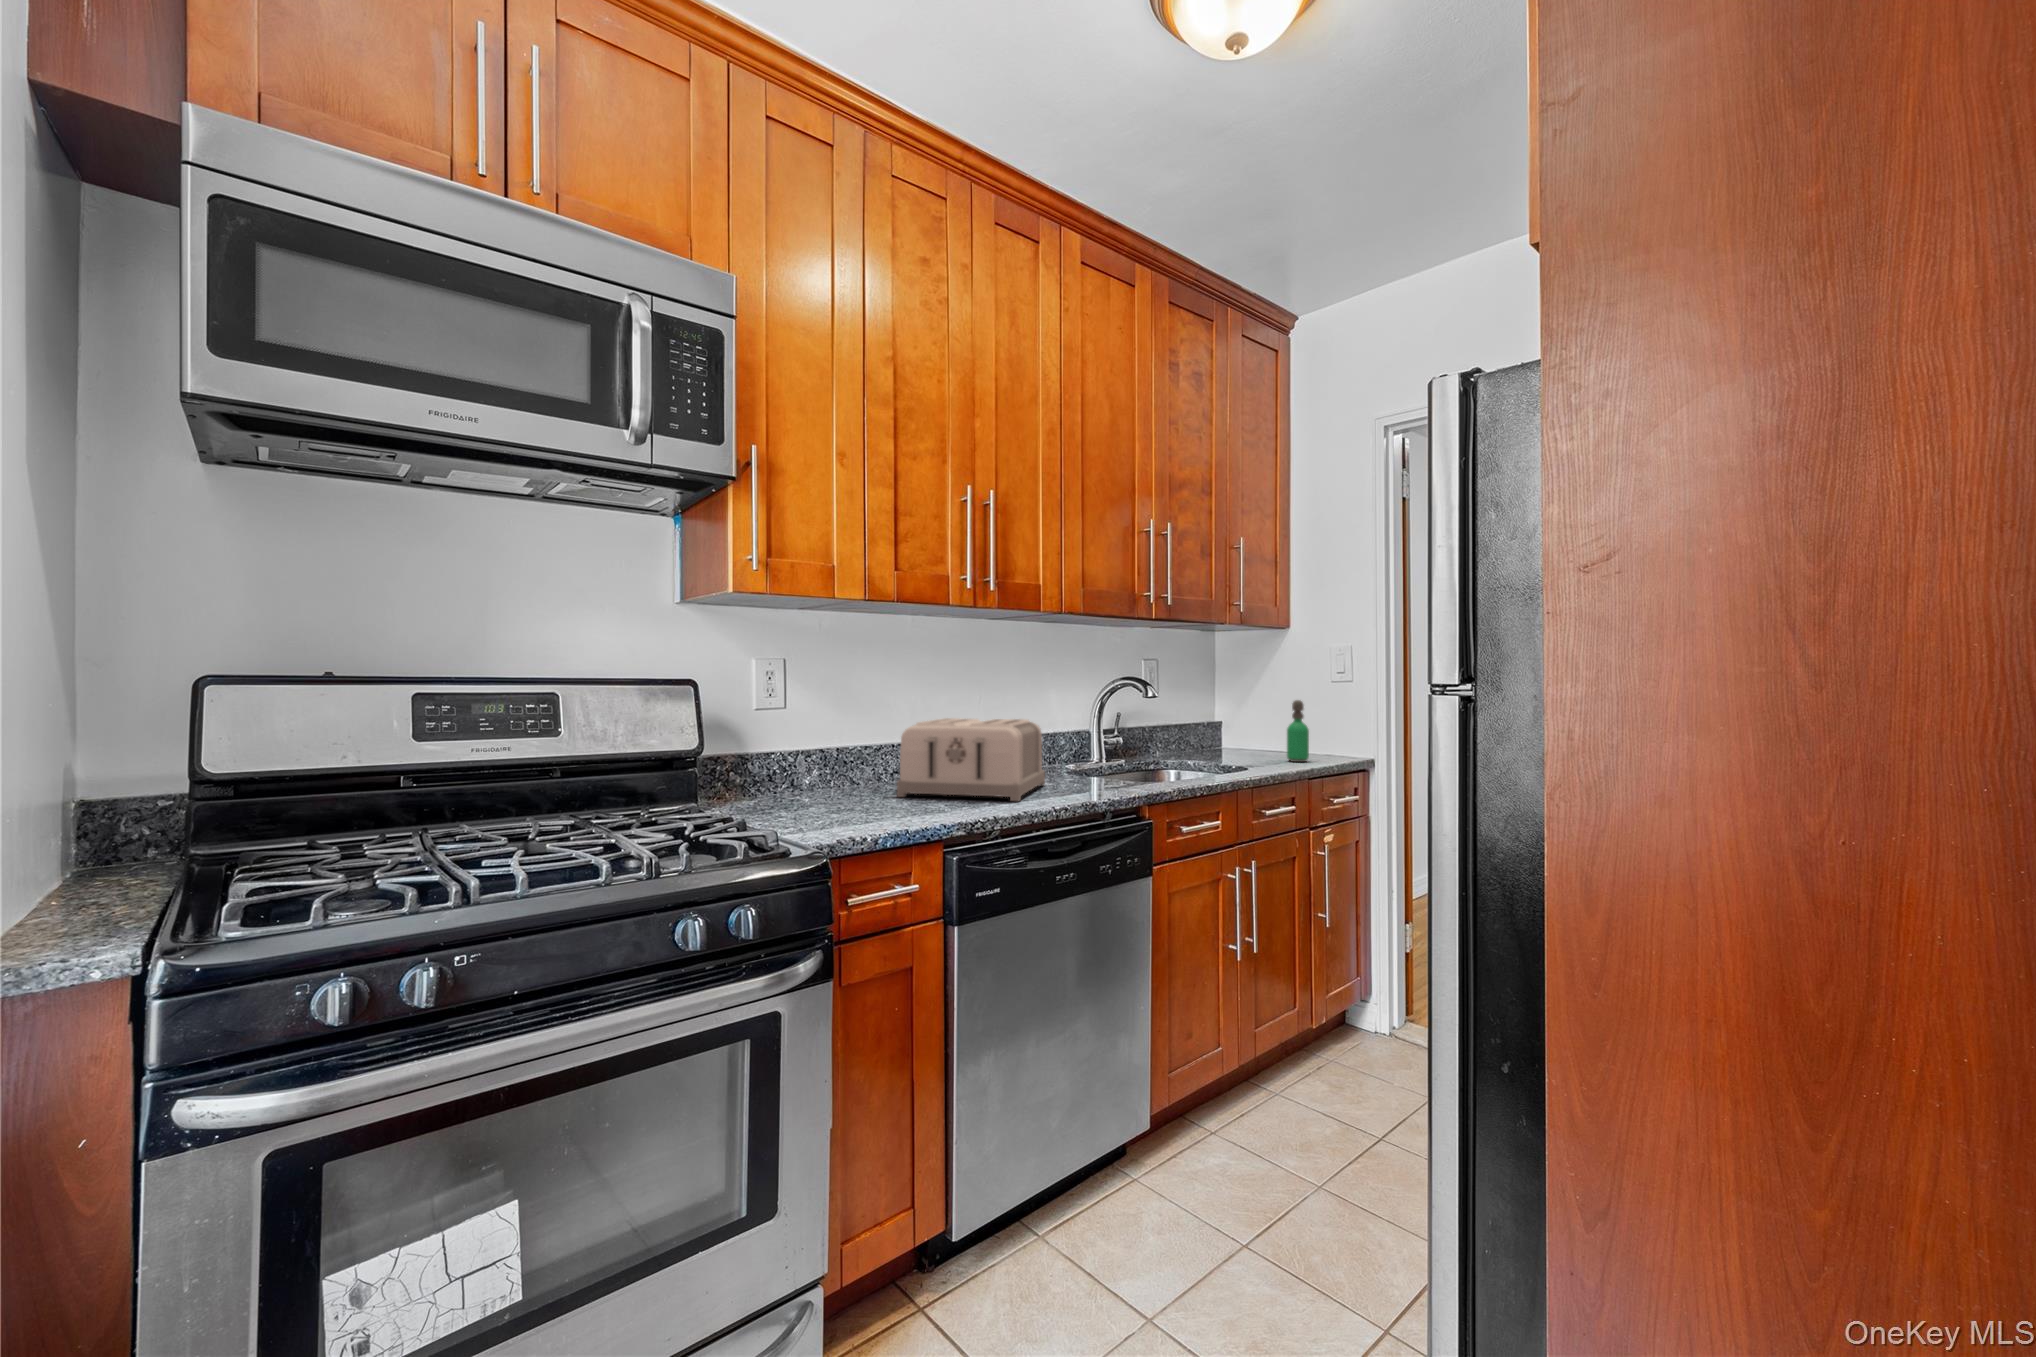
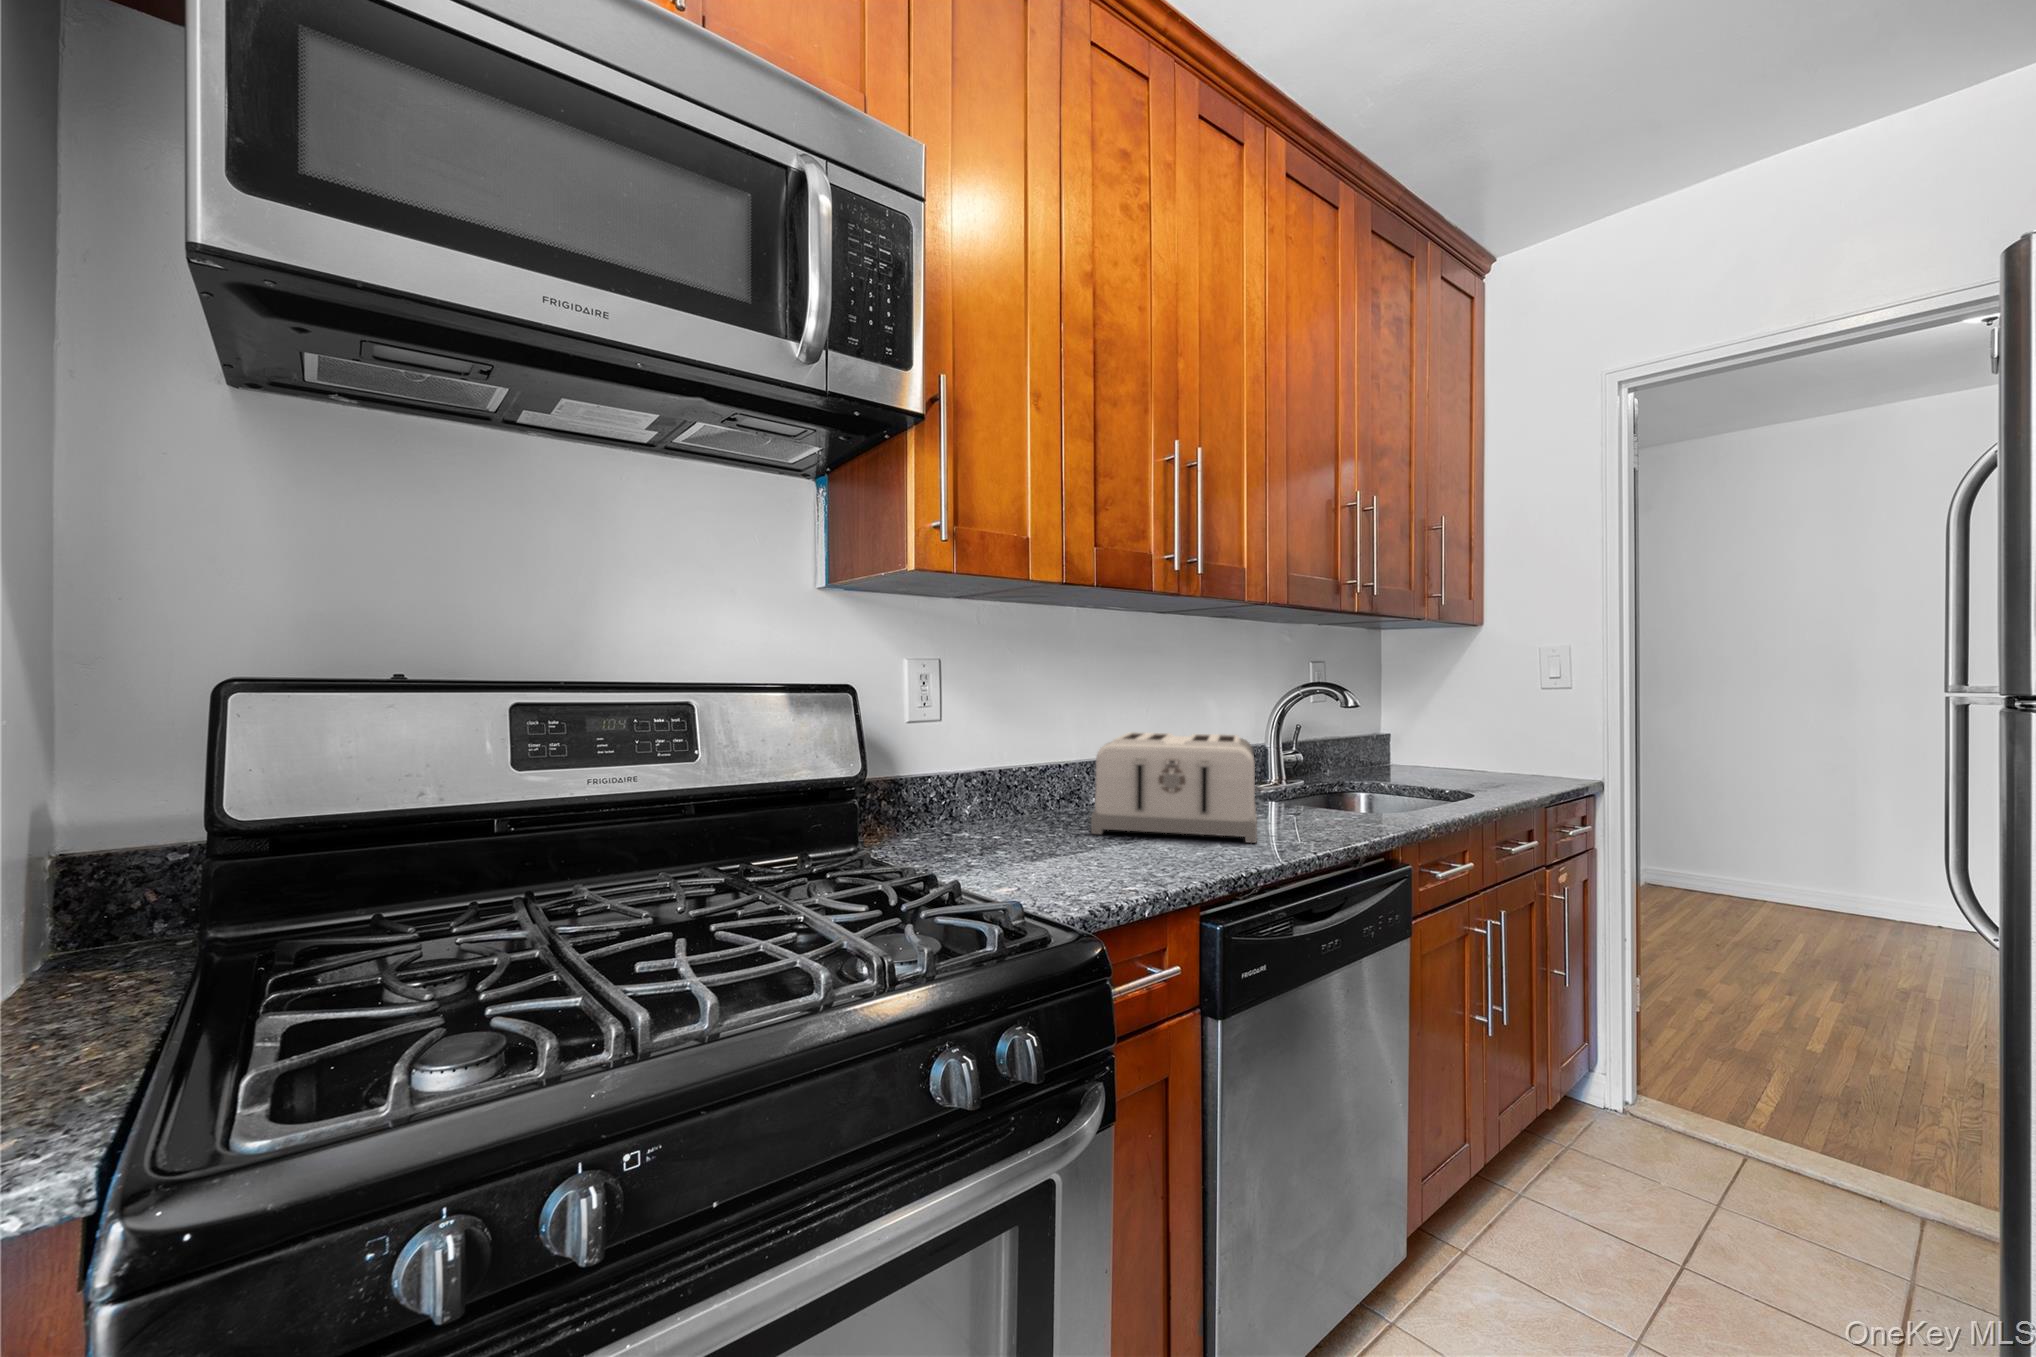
soap dispenser: present [1287,700,1309,762] -> none [1490,709,1519,783]

